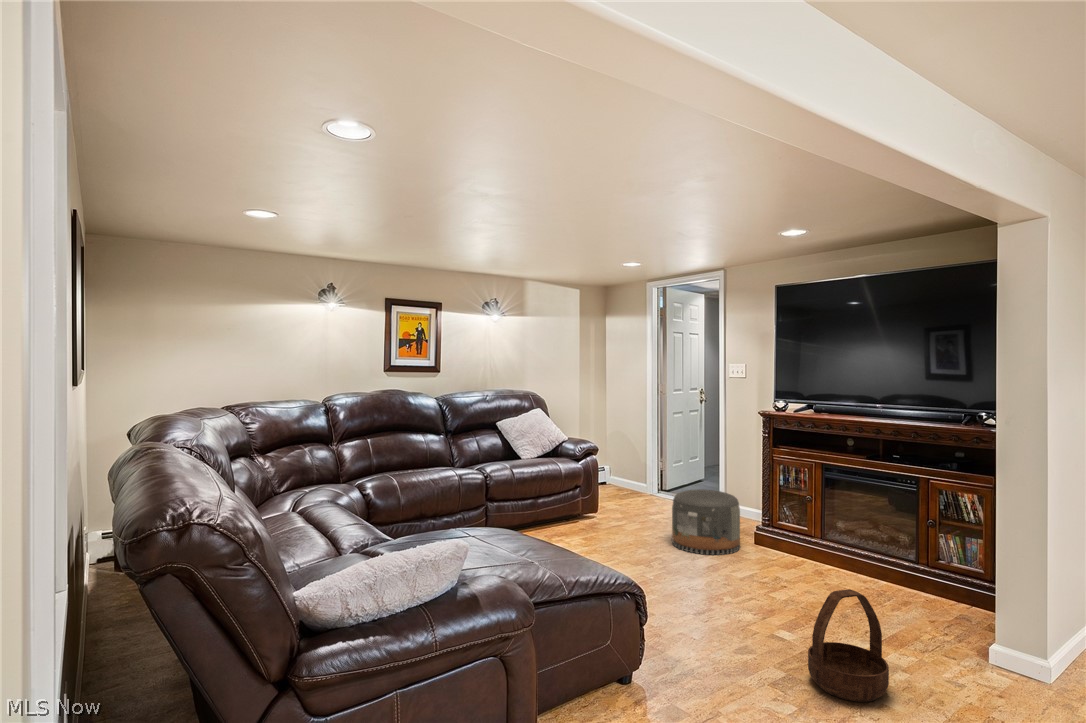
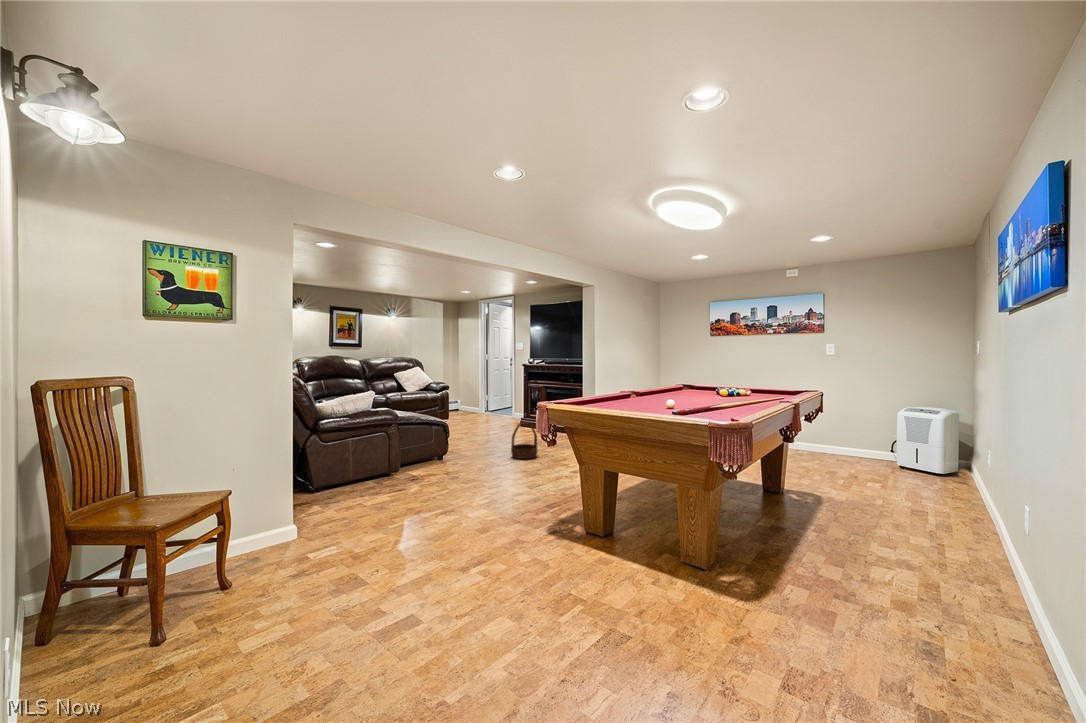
pouf: present [672,489,740,555] -> none [482,403,514,431]

